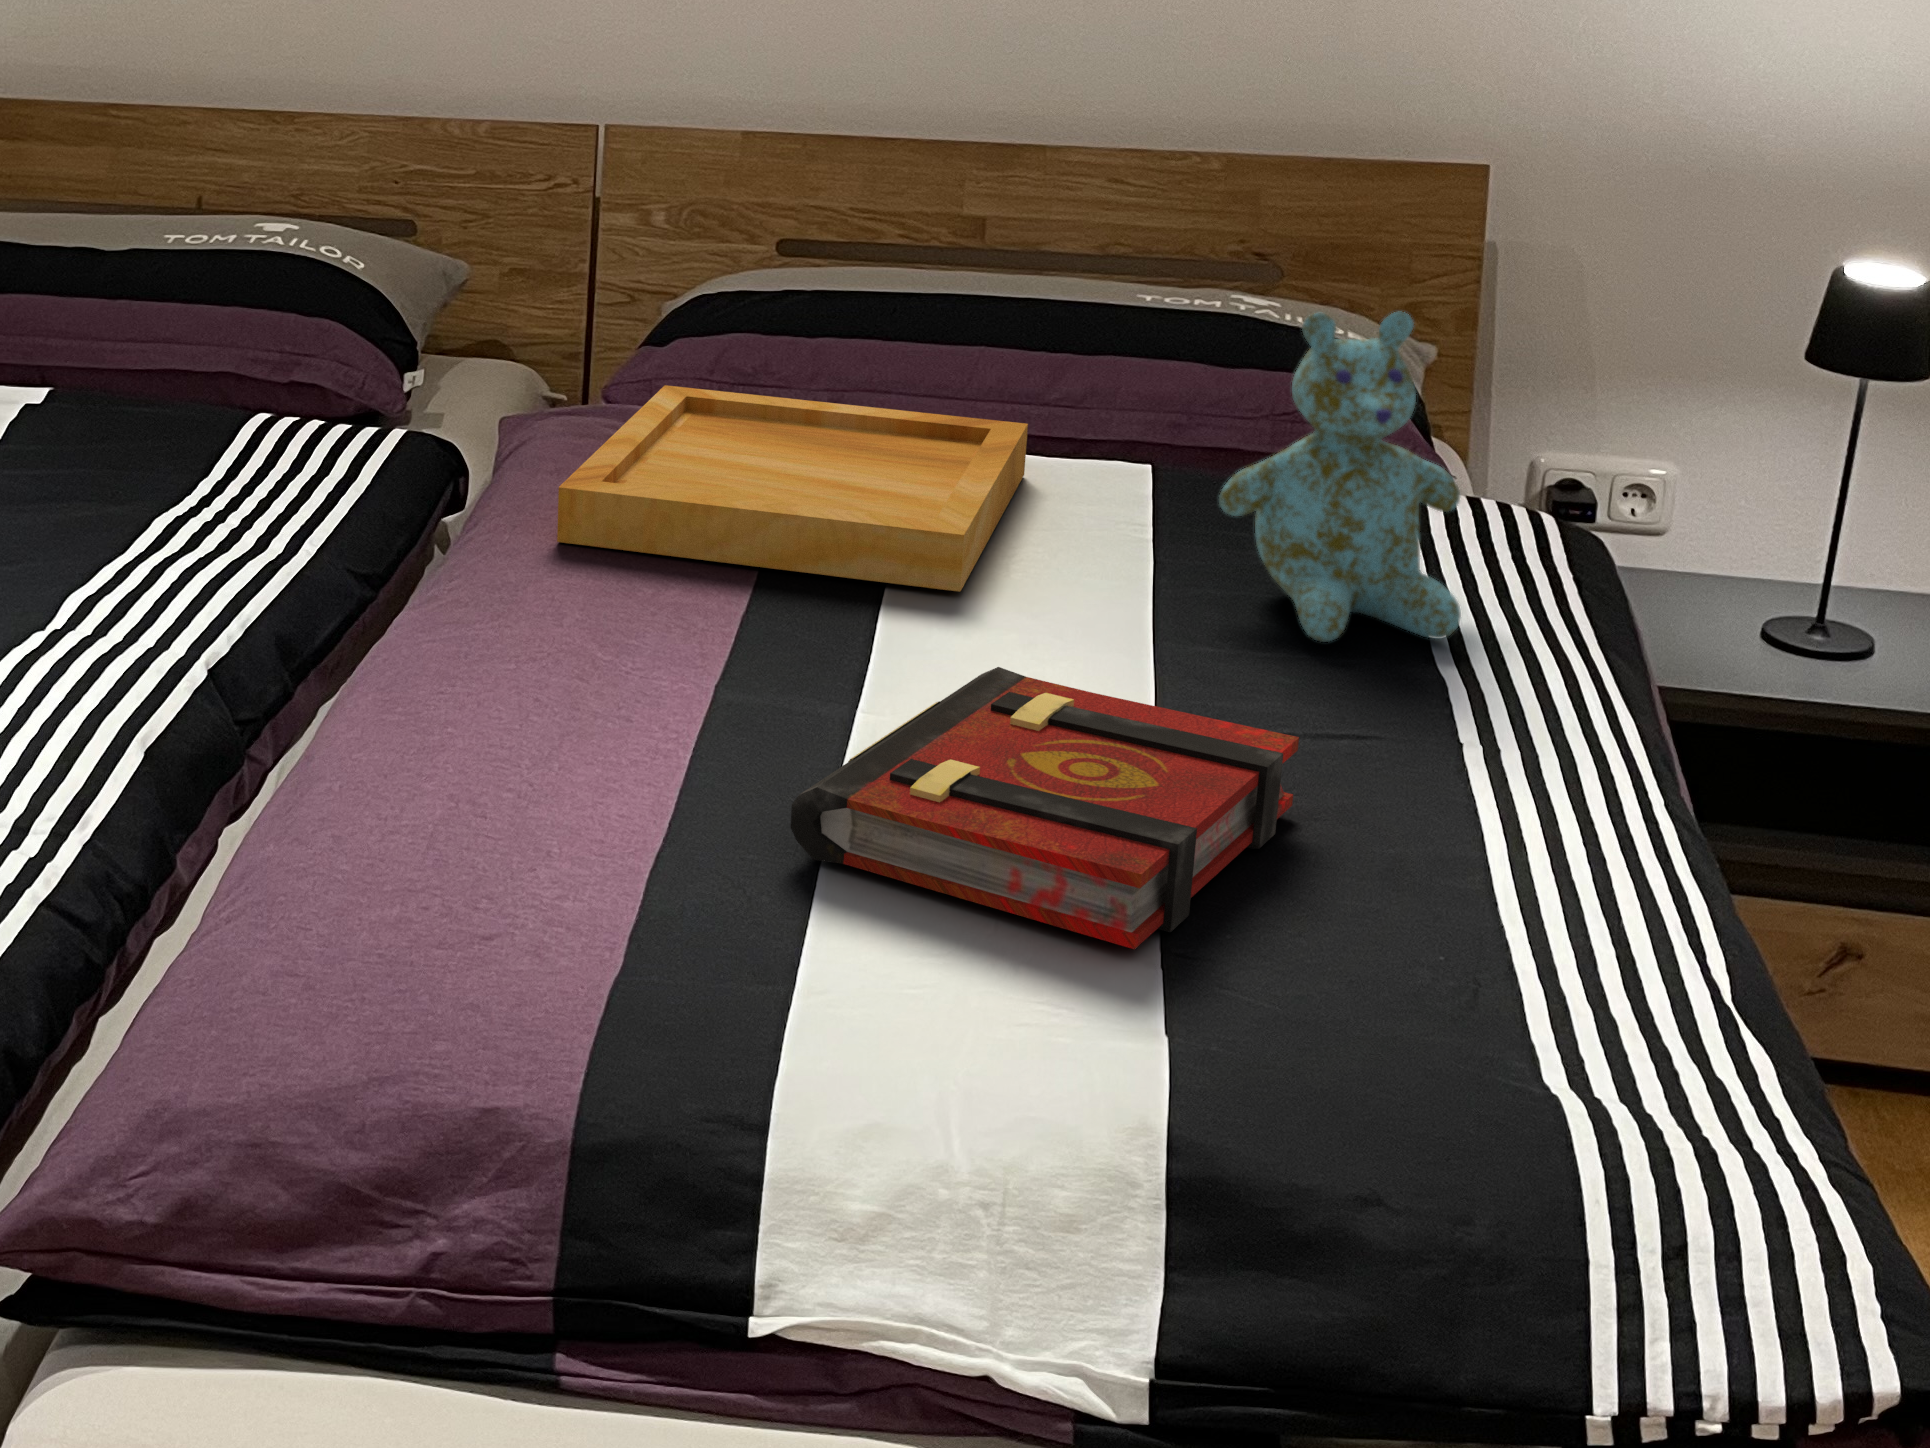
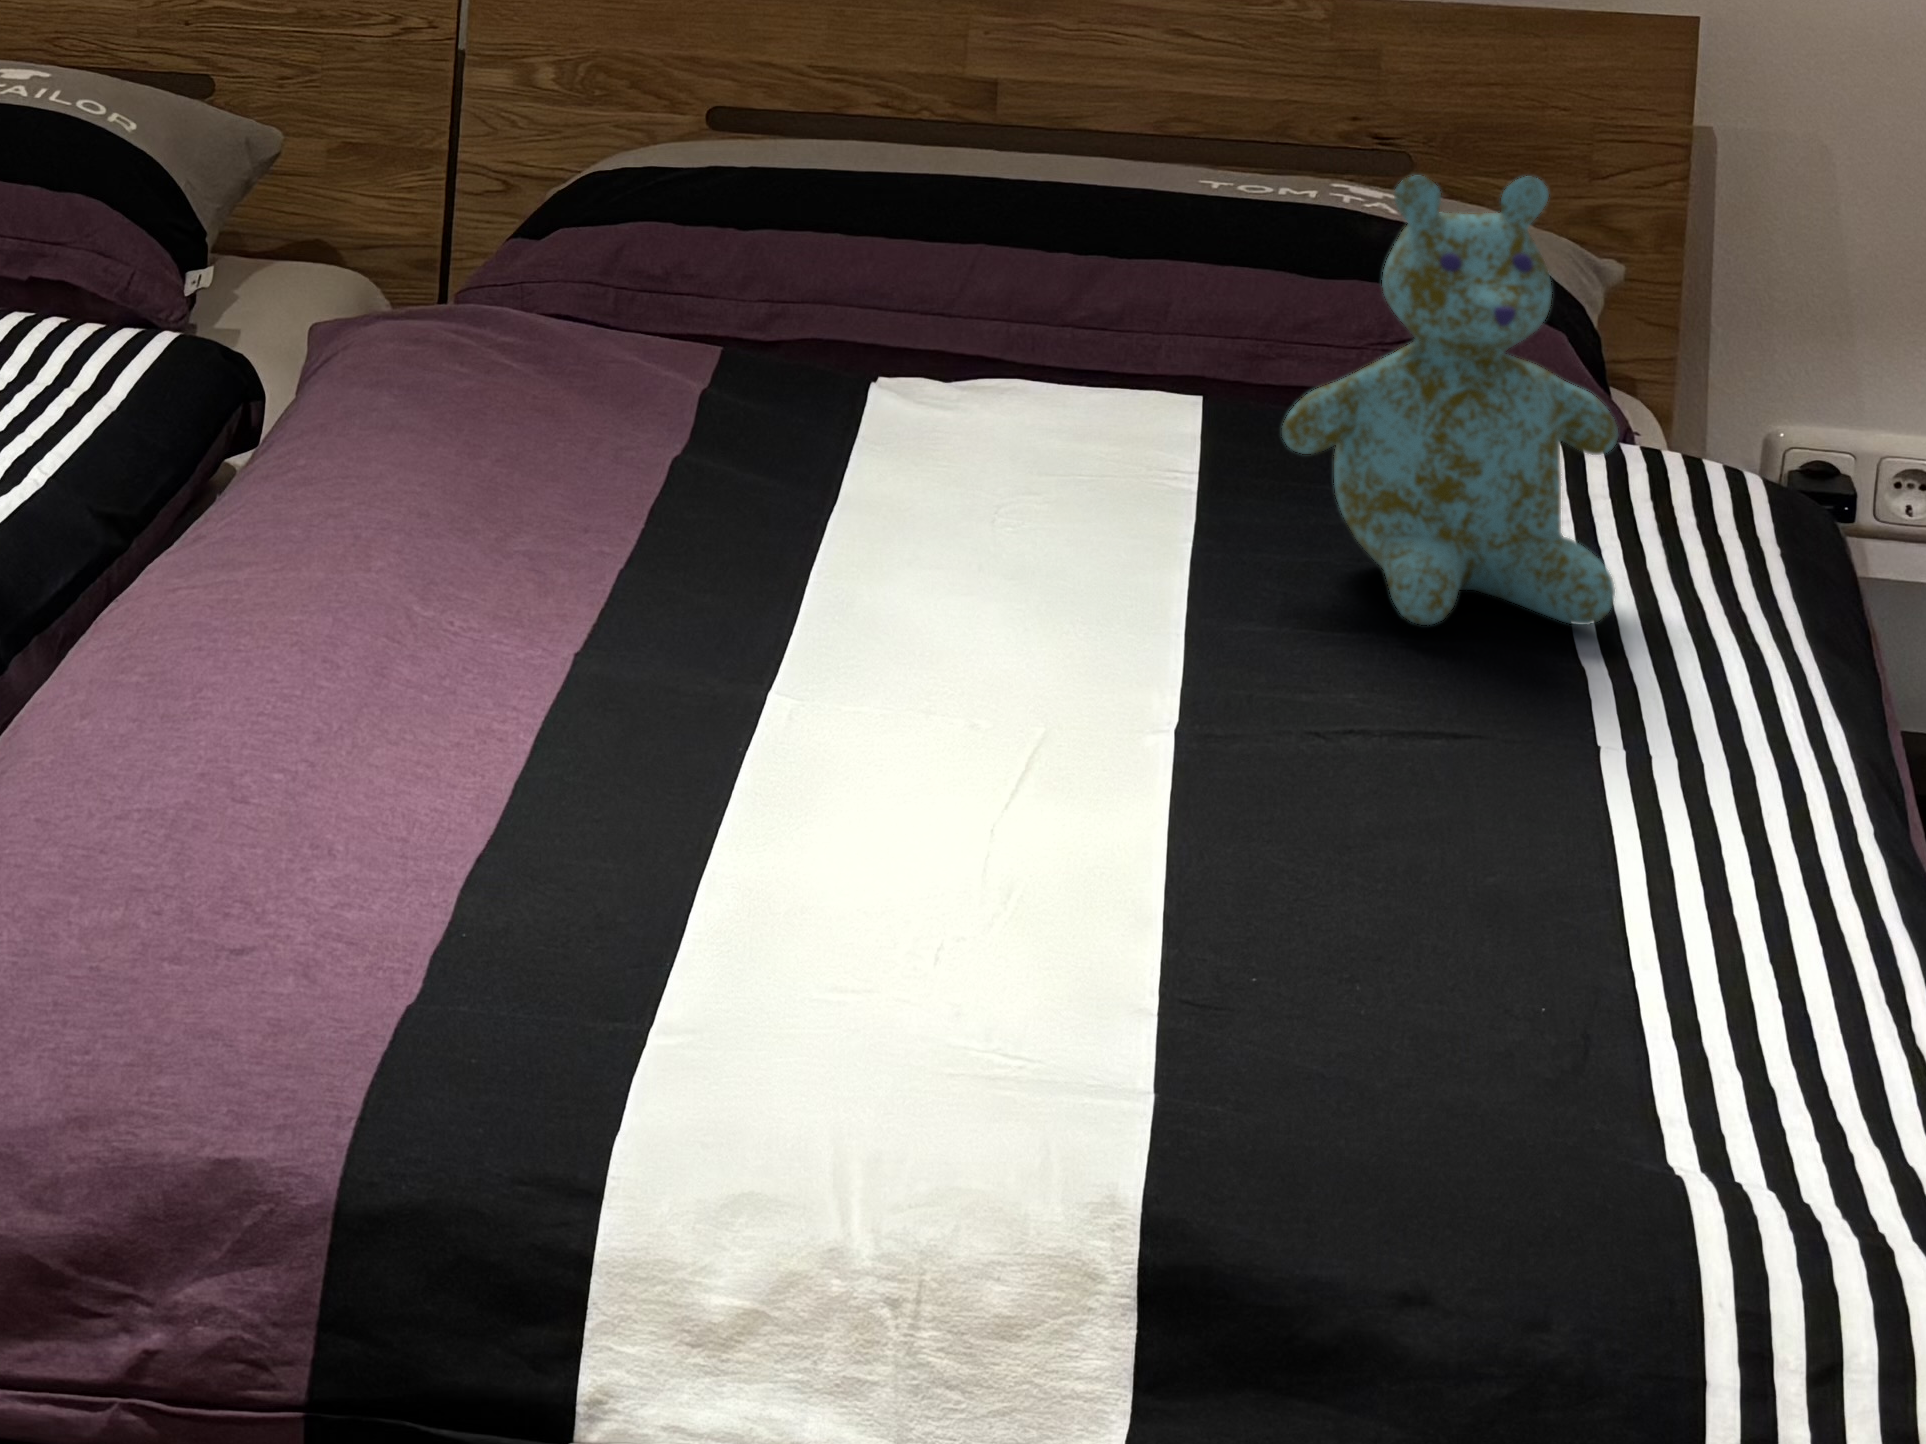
tray: present [557,385,1028,592] -> none [378,282,1033,551]
book: present [791,667,1299,949] -> none [663,634,1367,992]

